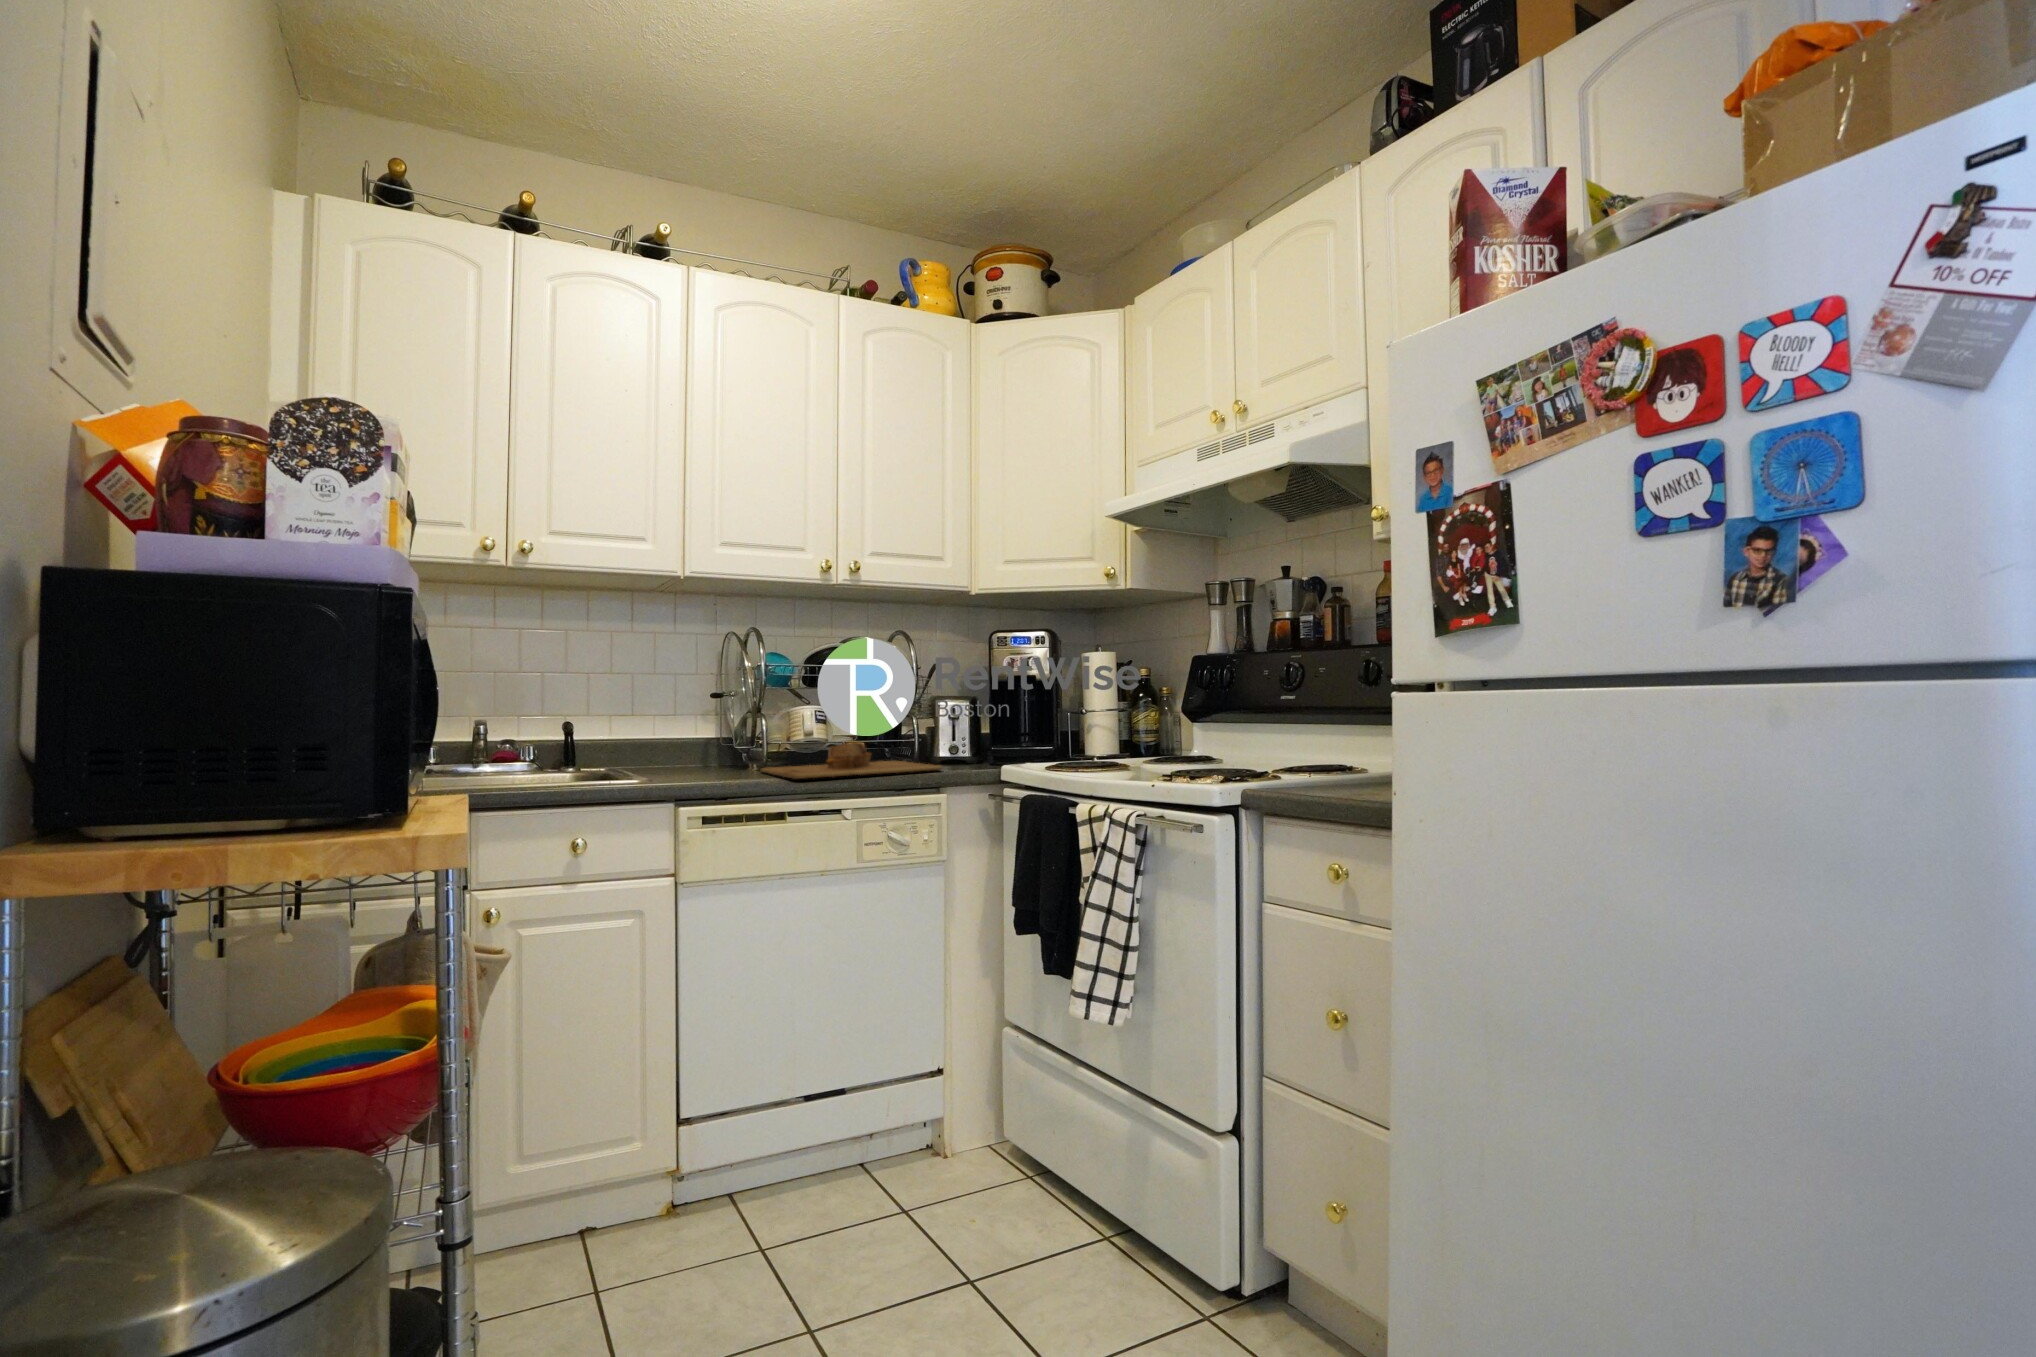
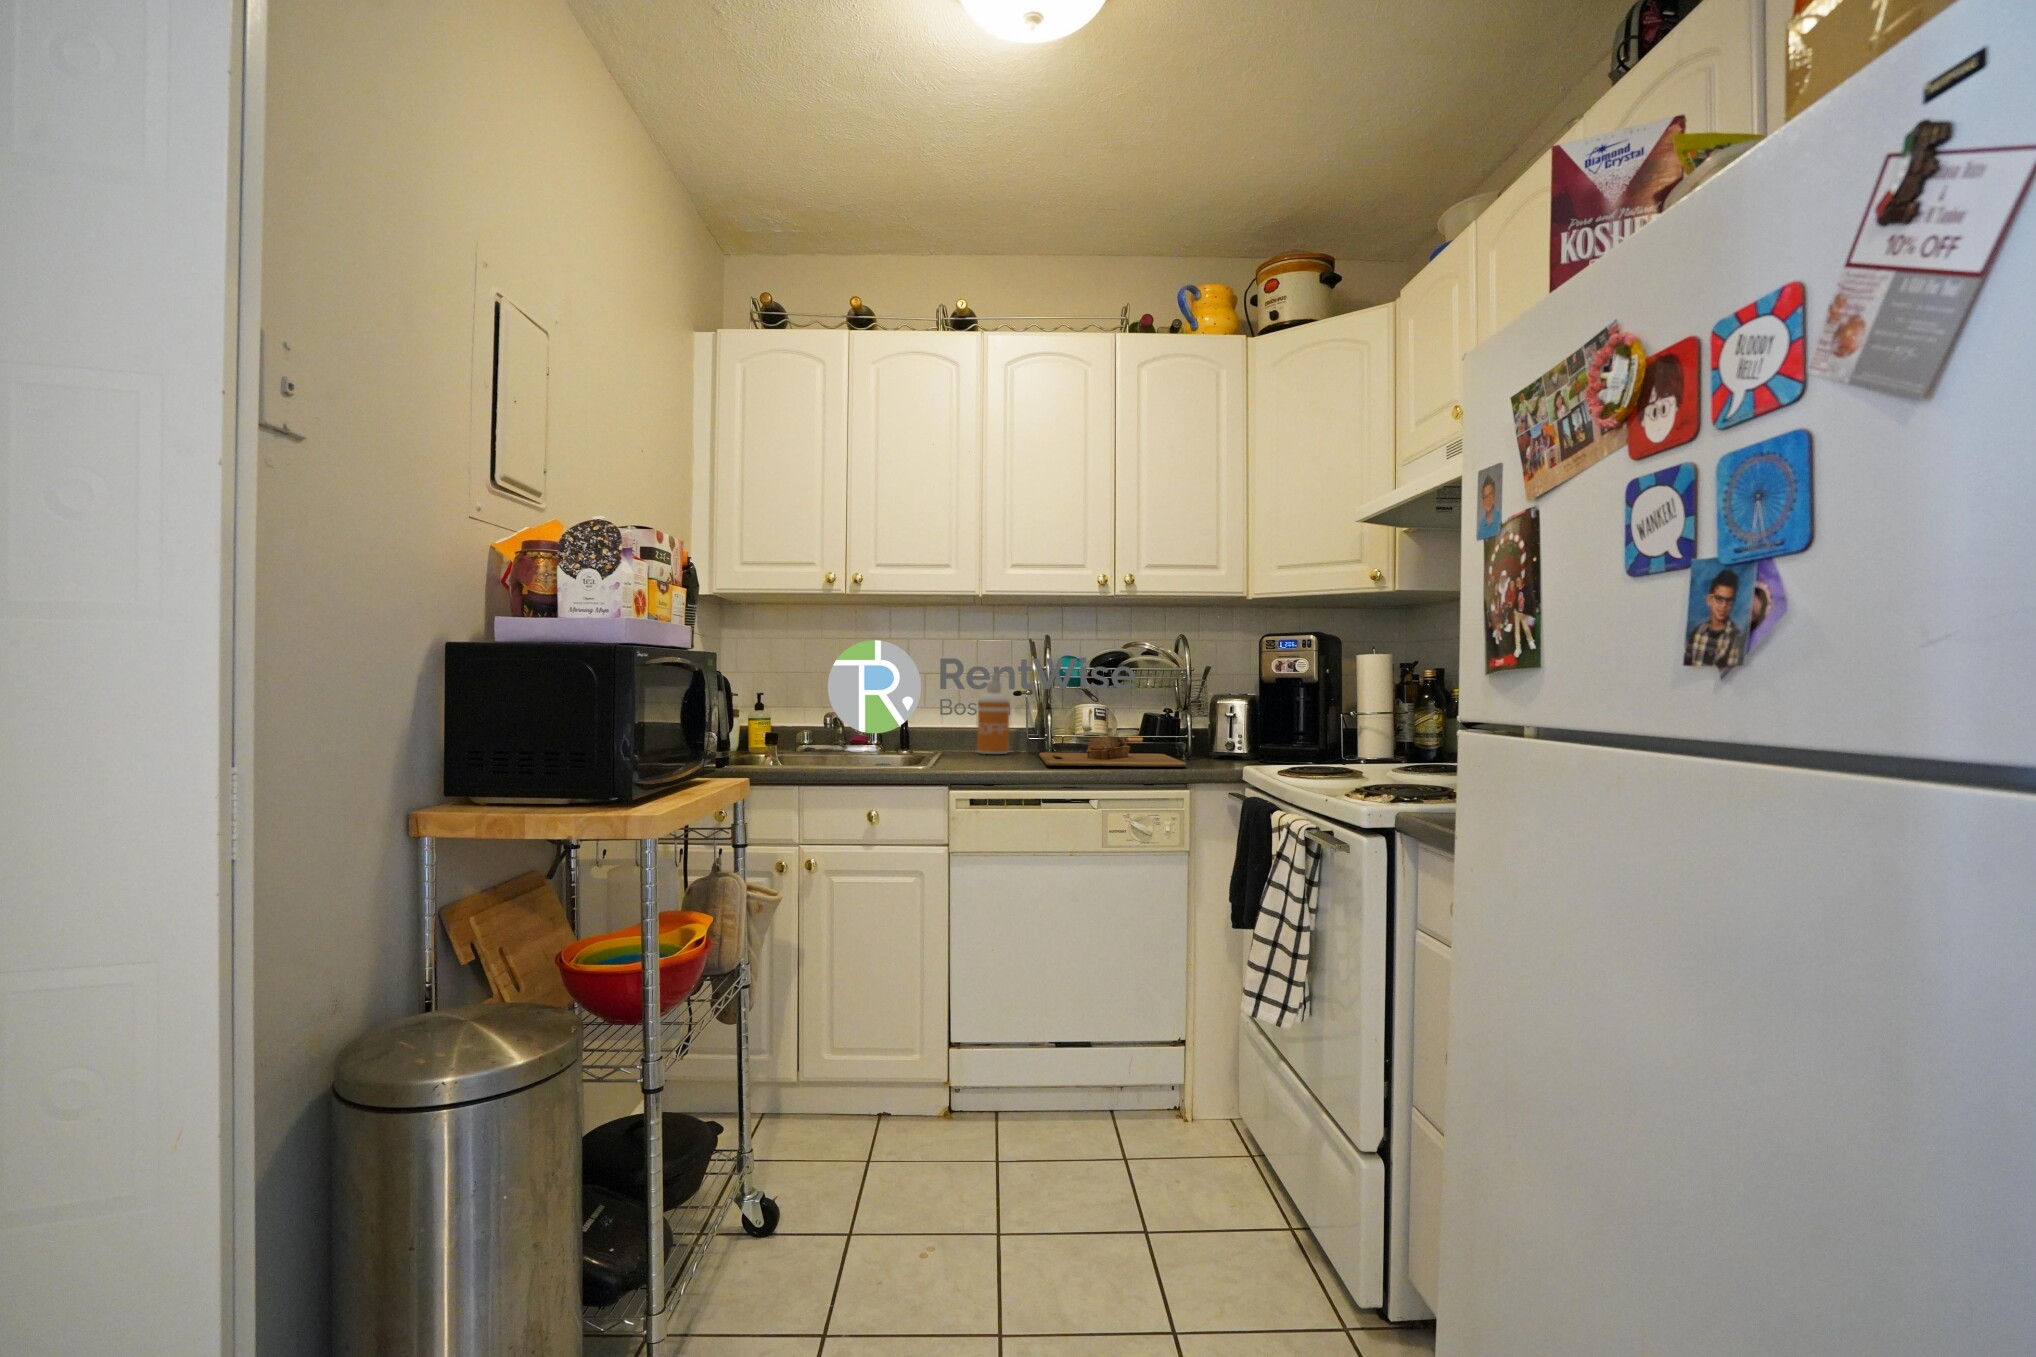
soap dispenser: none [676,677,717,774] -> present [977,674,1010,754]

